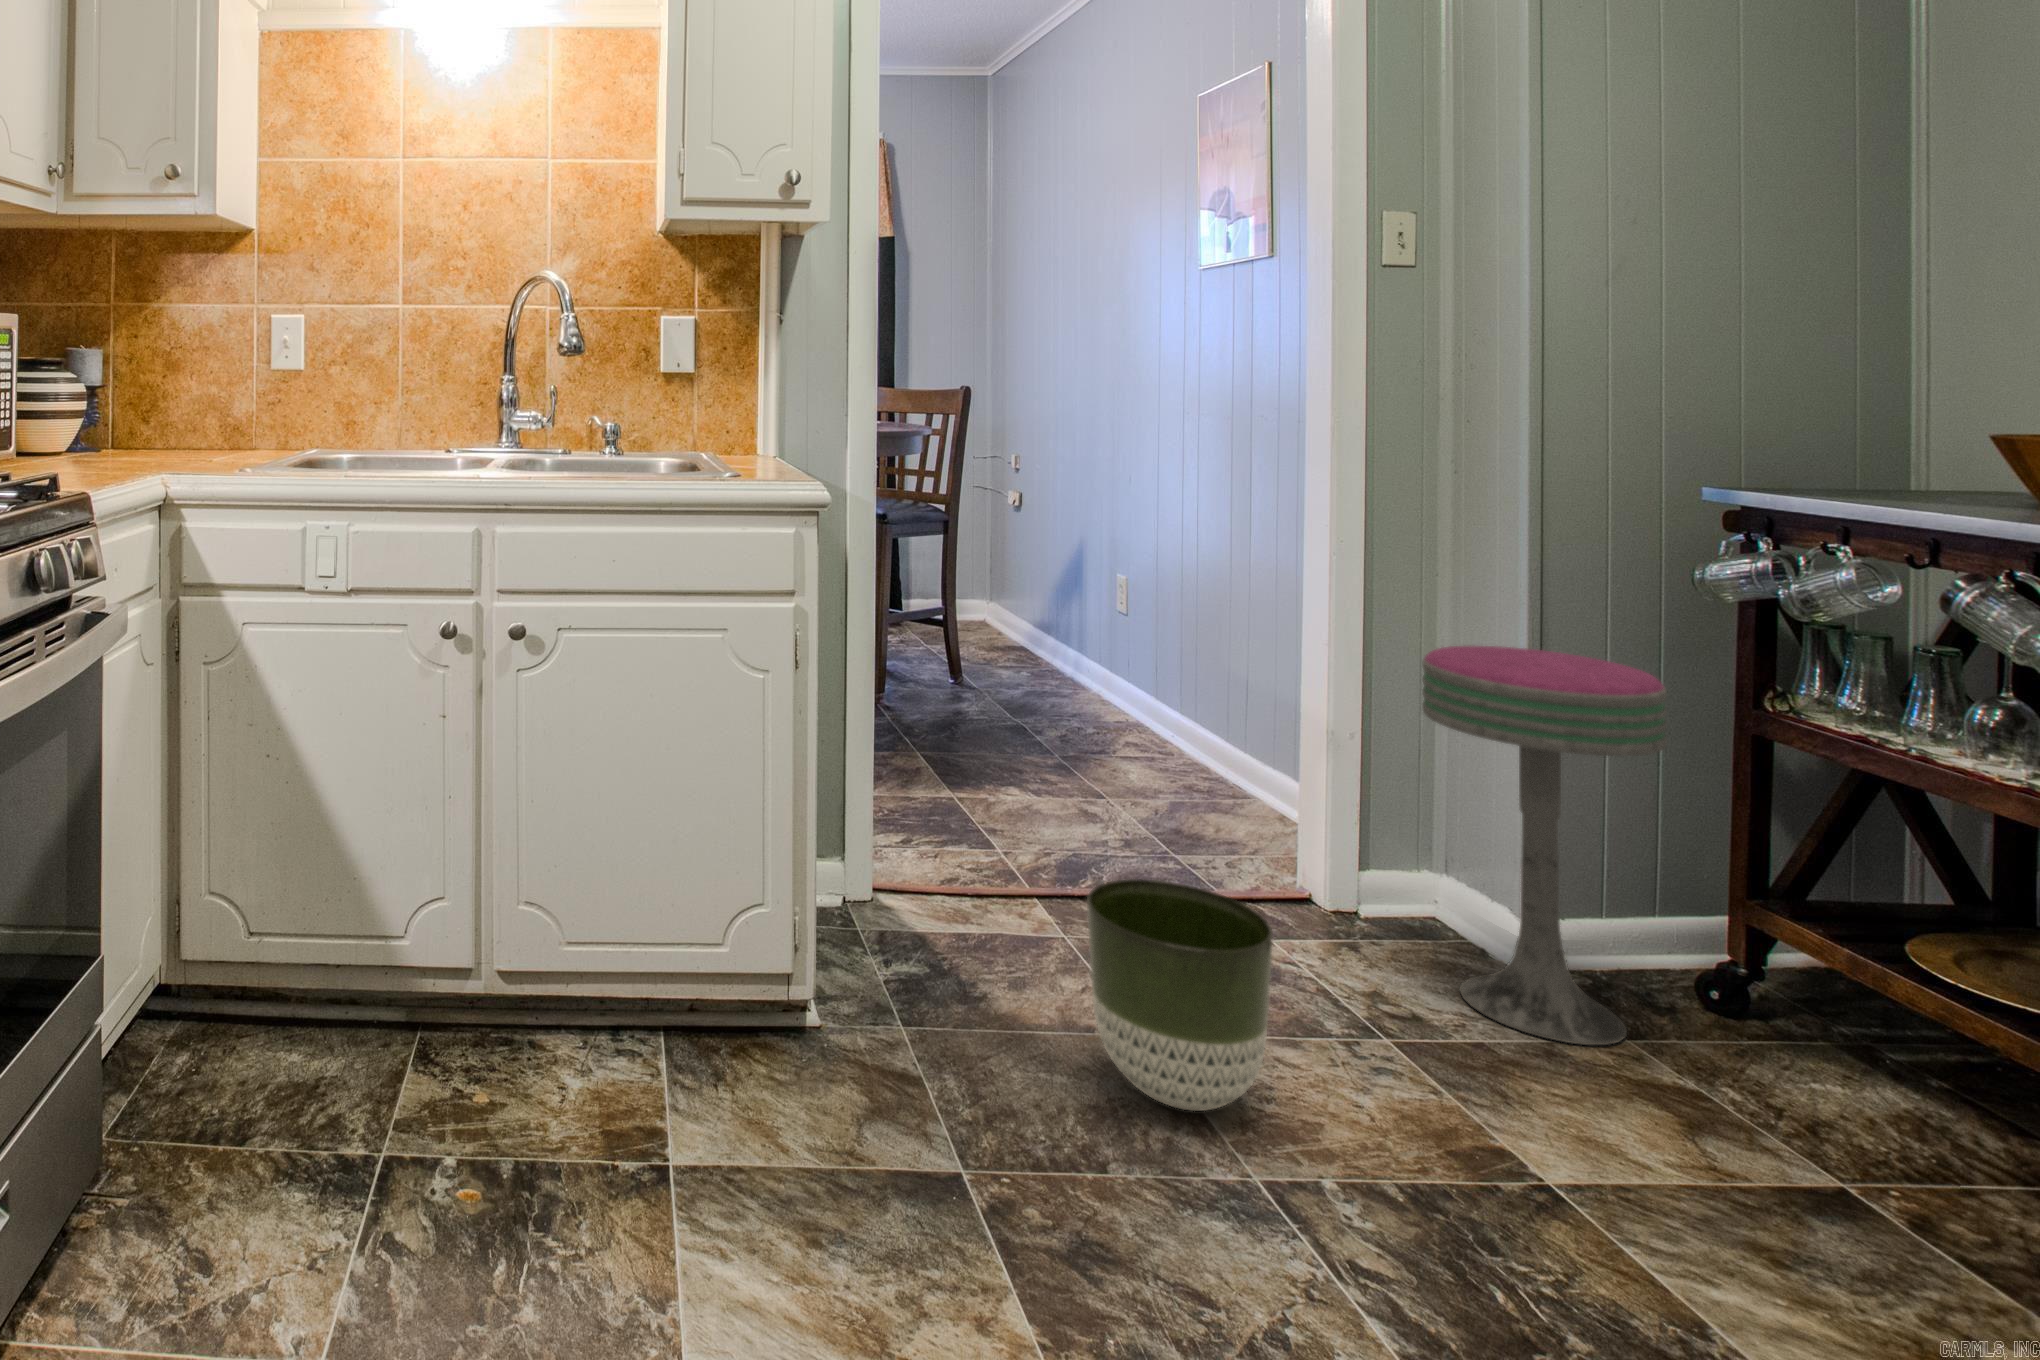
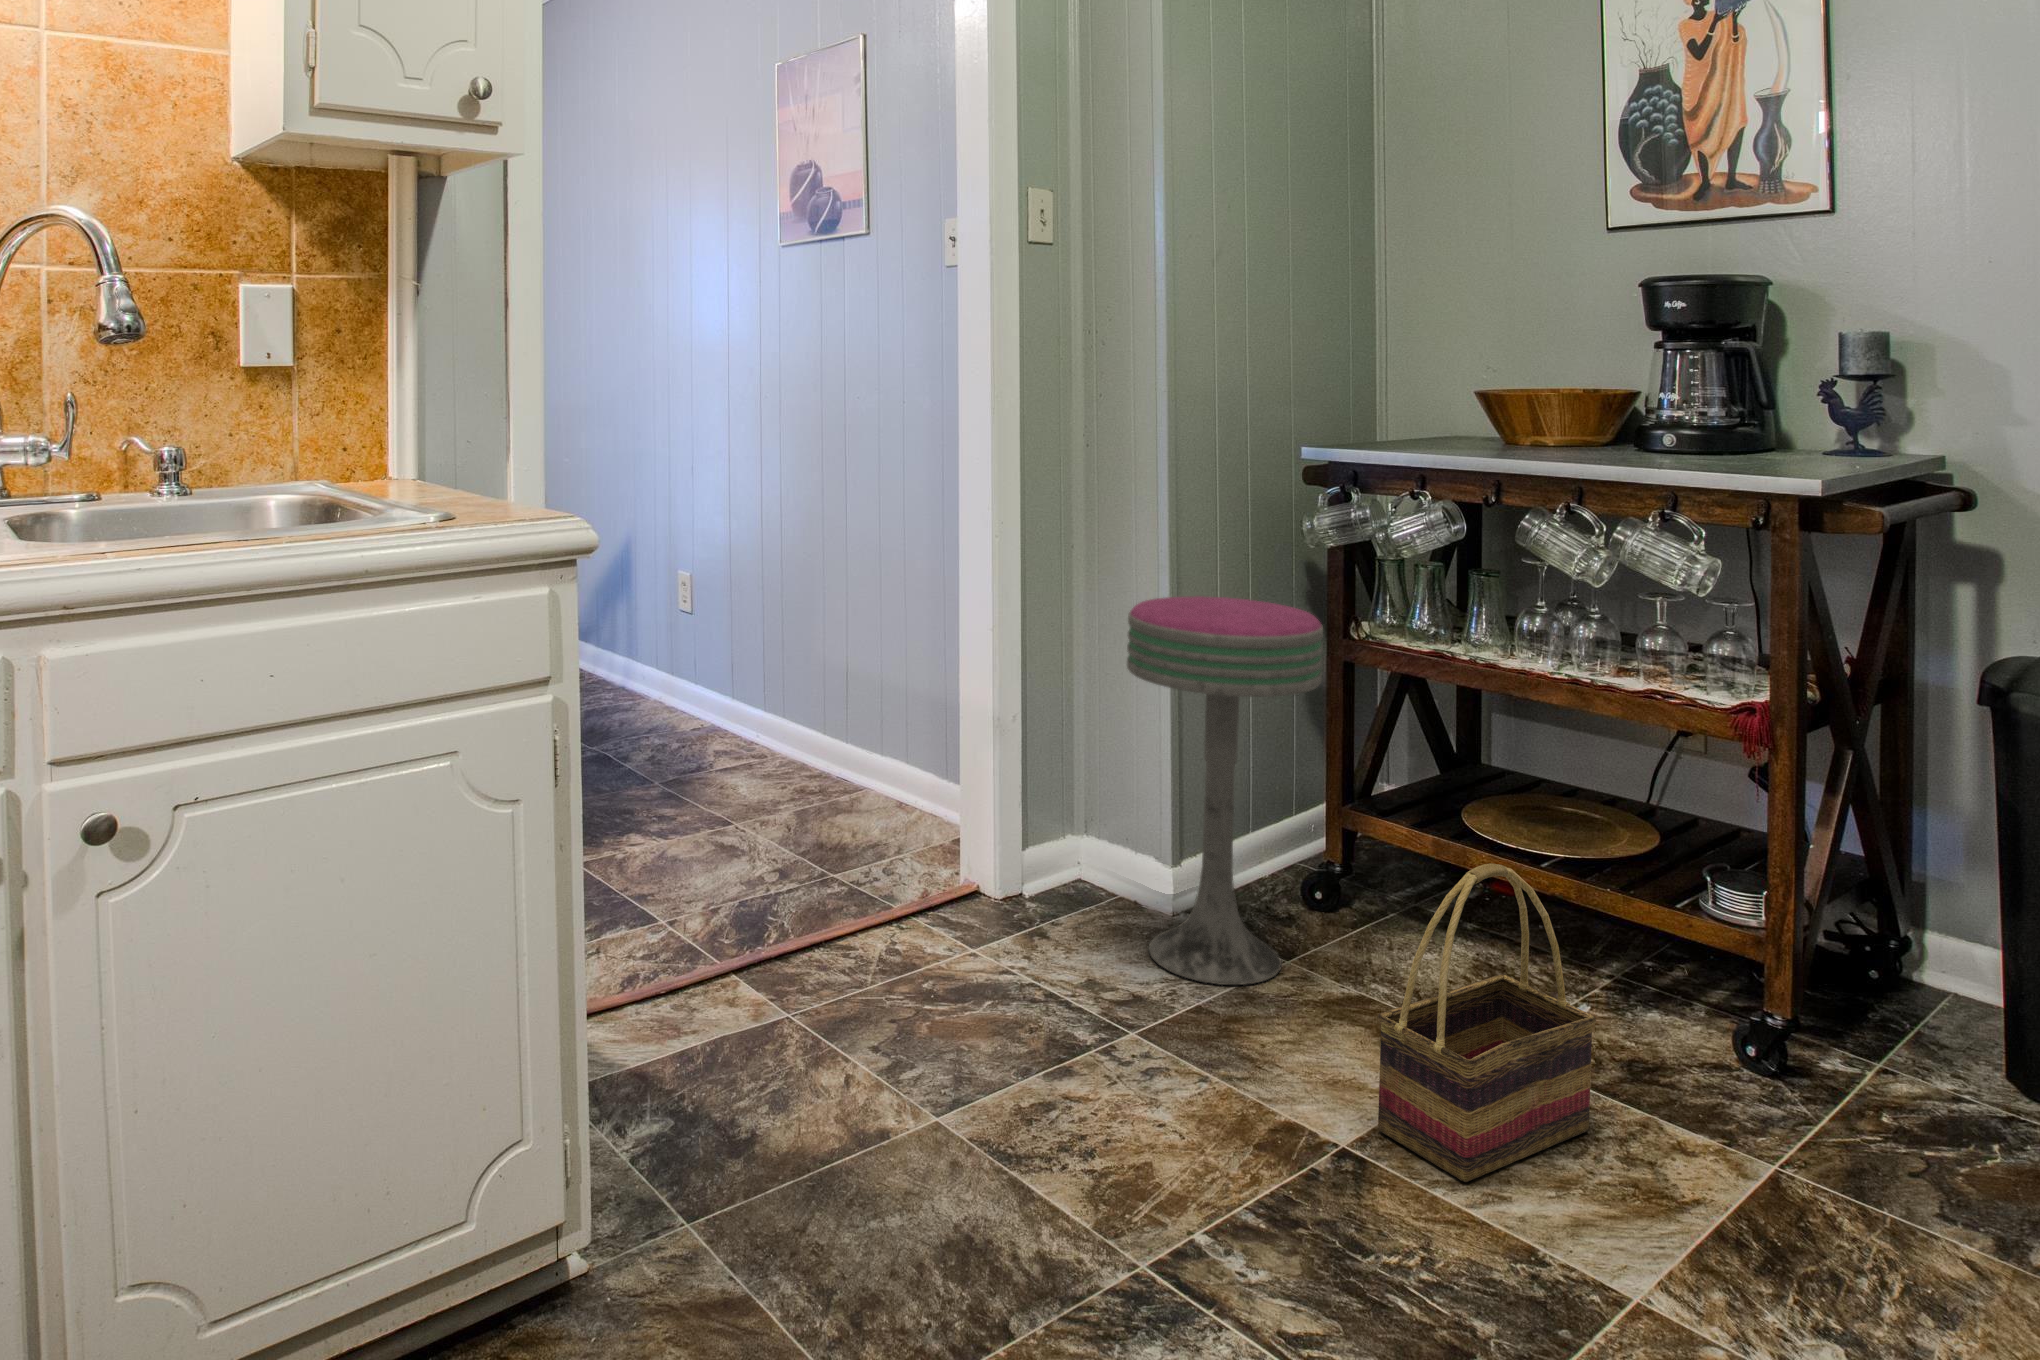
planter: present [1087,879,1273,1111] -> none [921,923,1125,1207]
basket: none [1606,953,1938,1291] -> present [1378,864,1596,1182]

